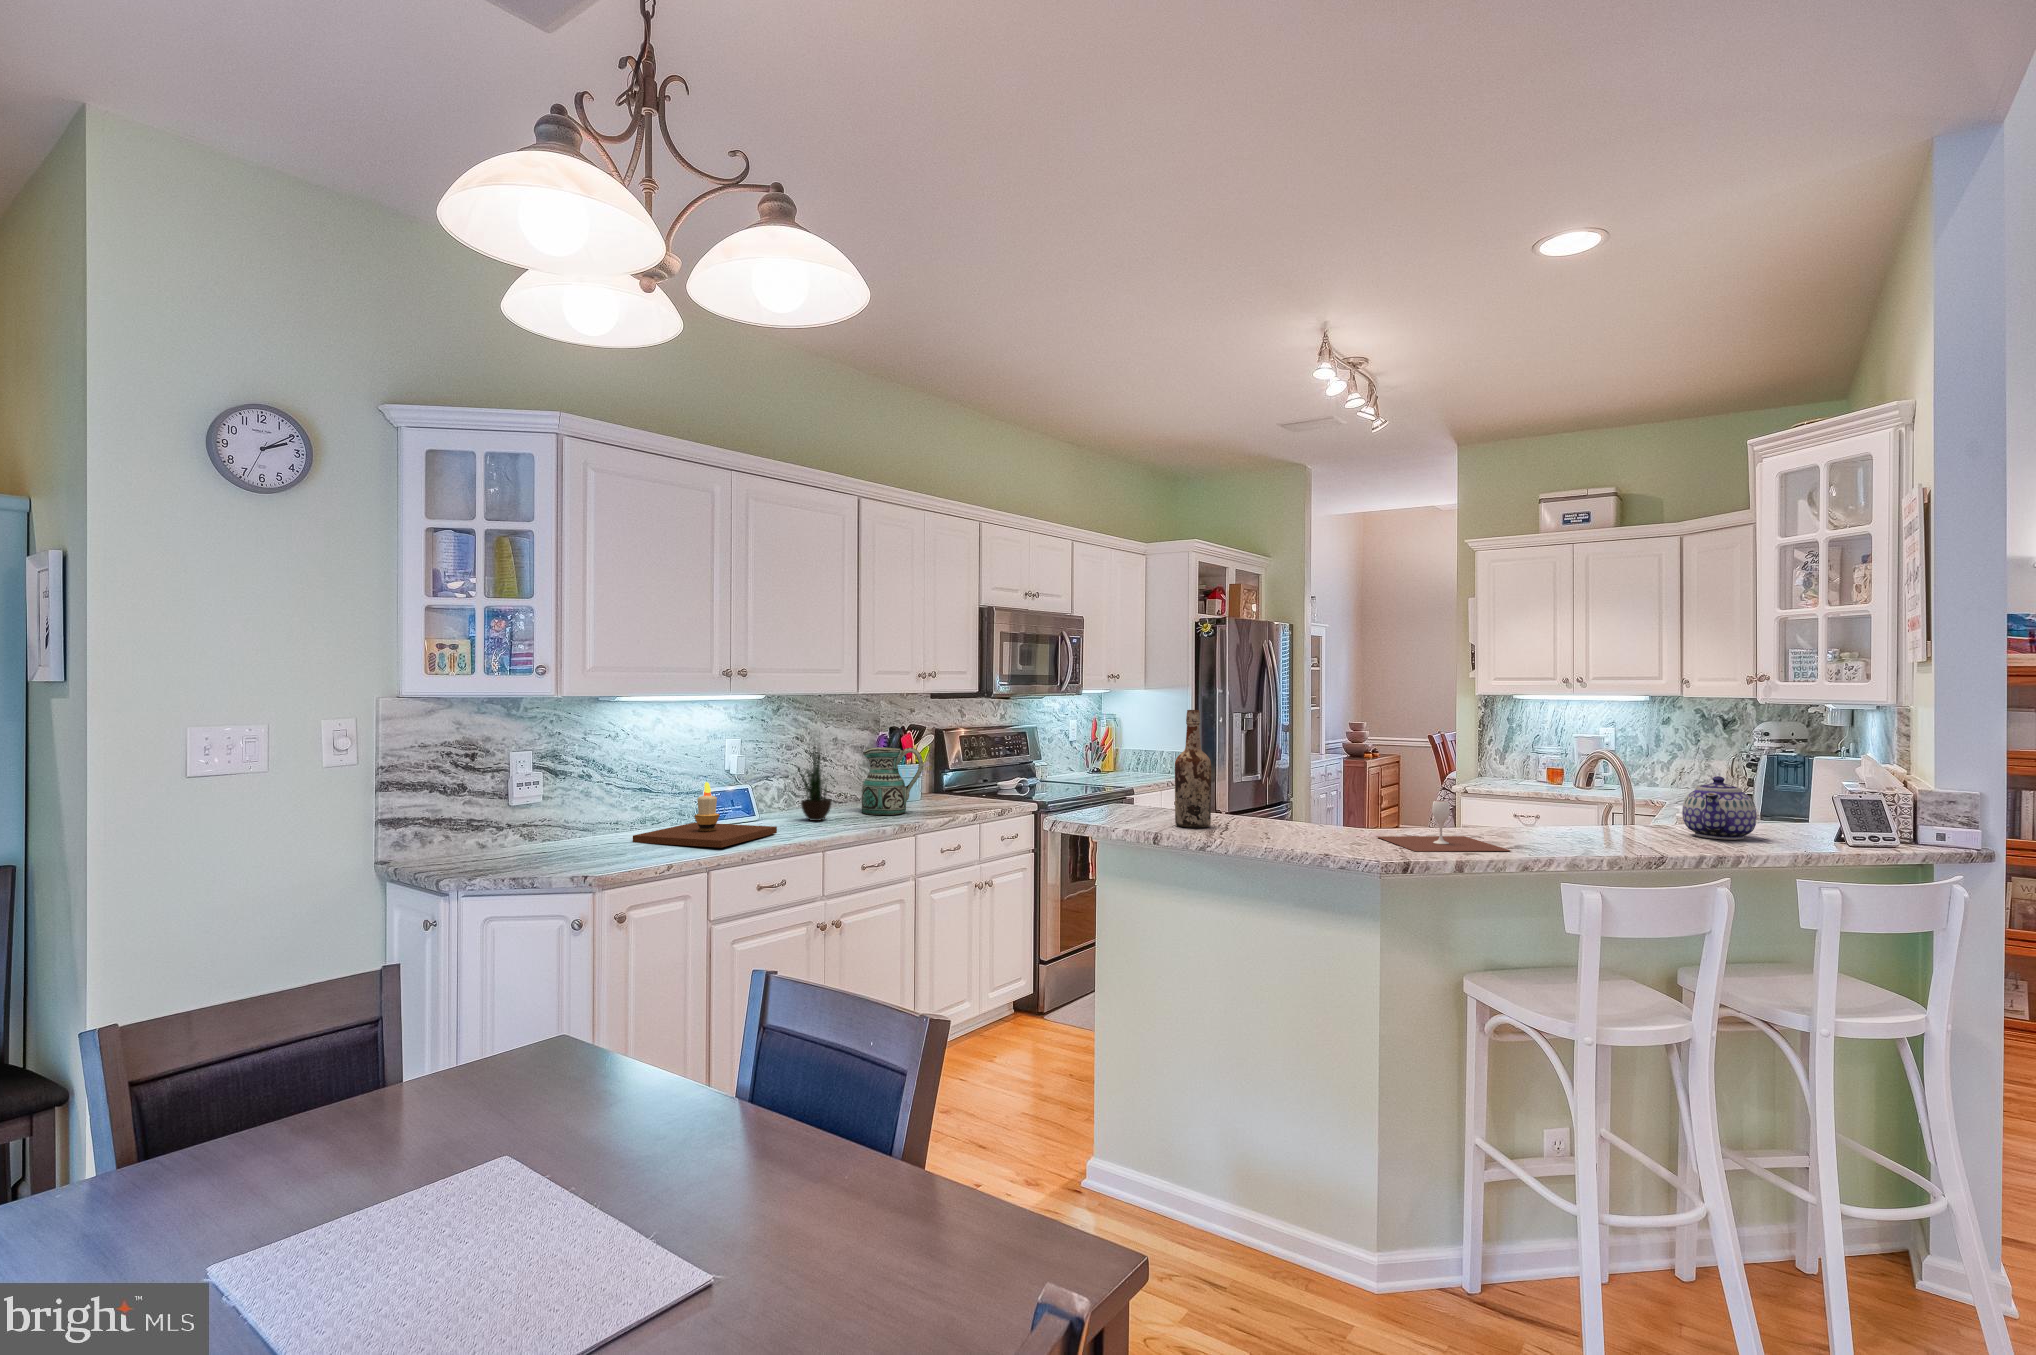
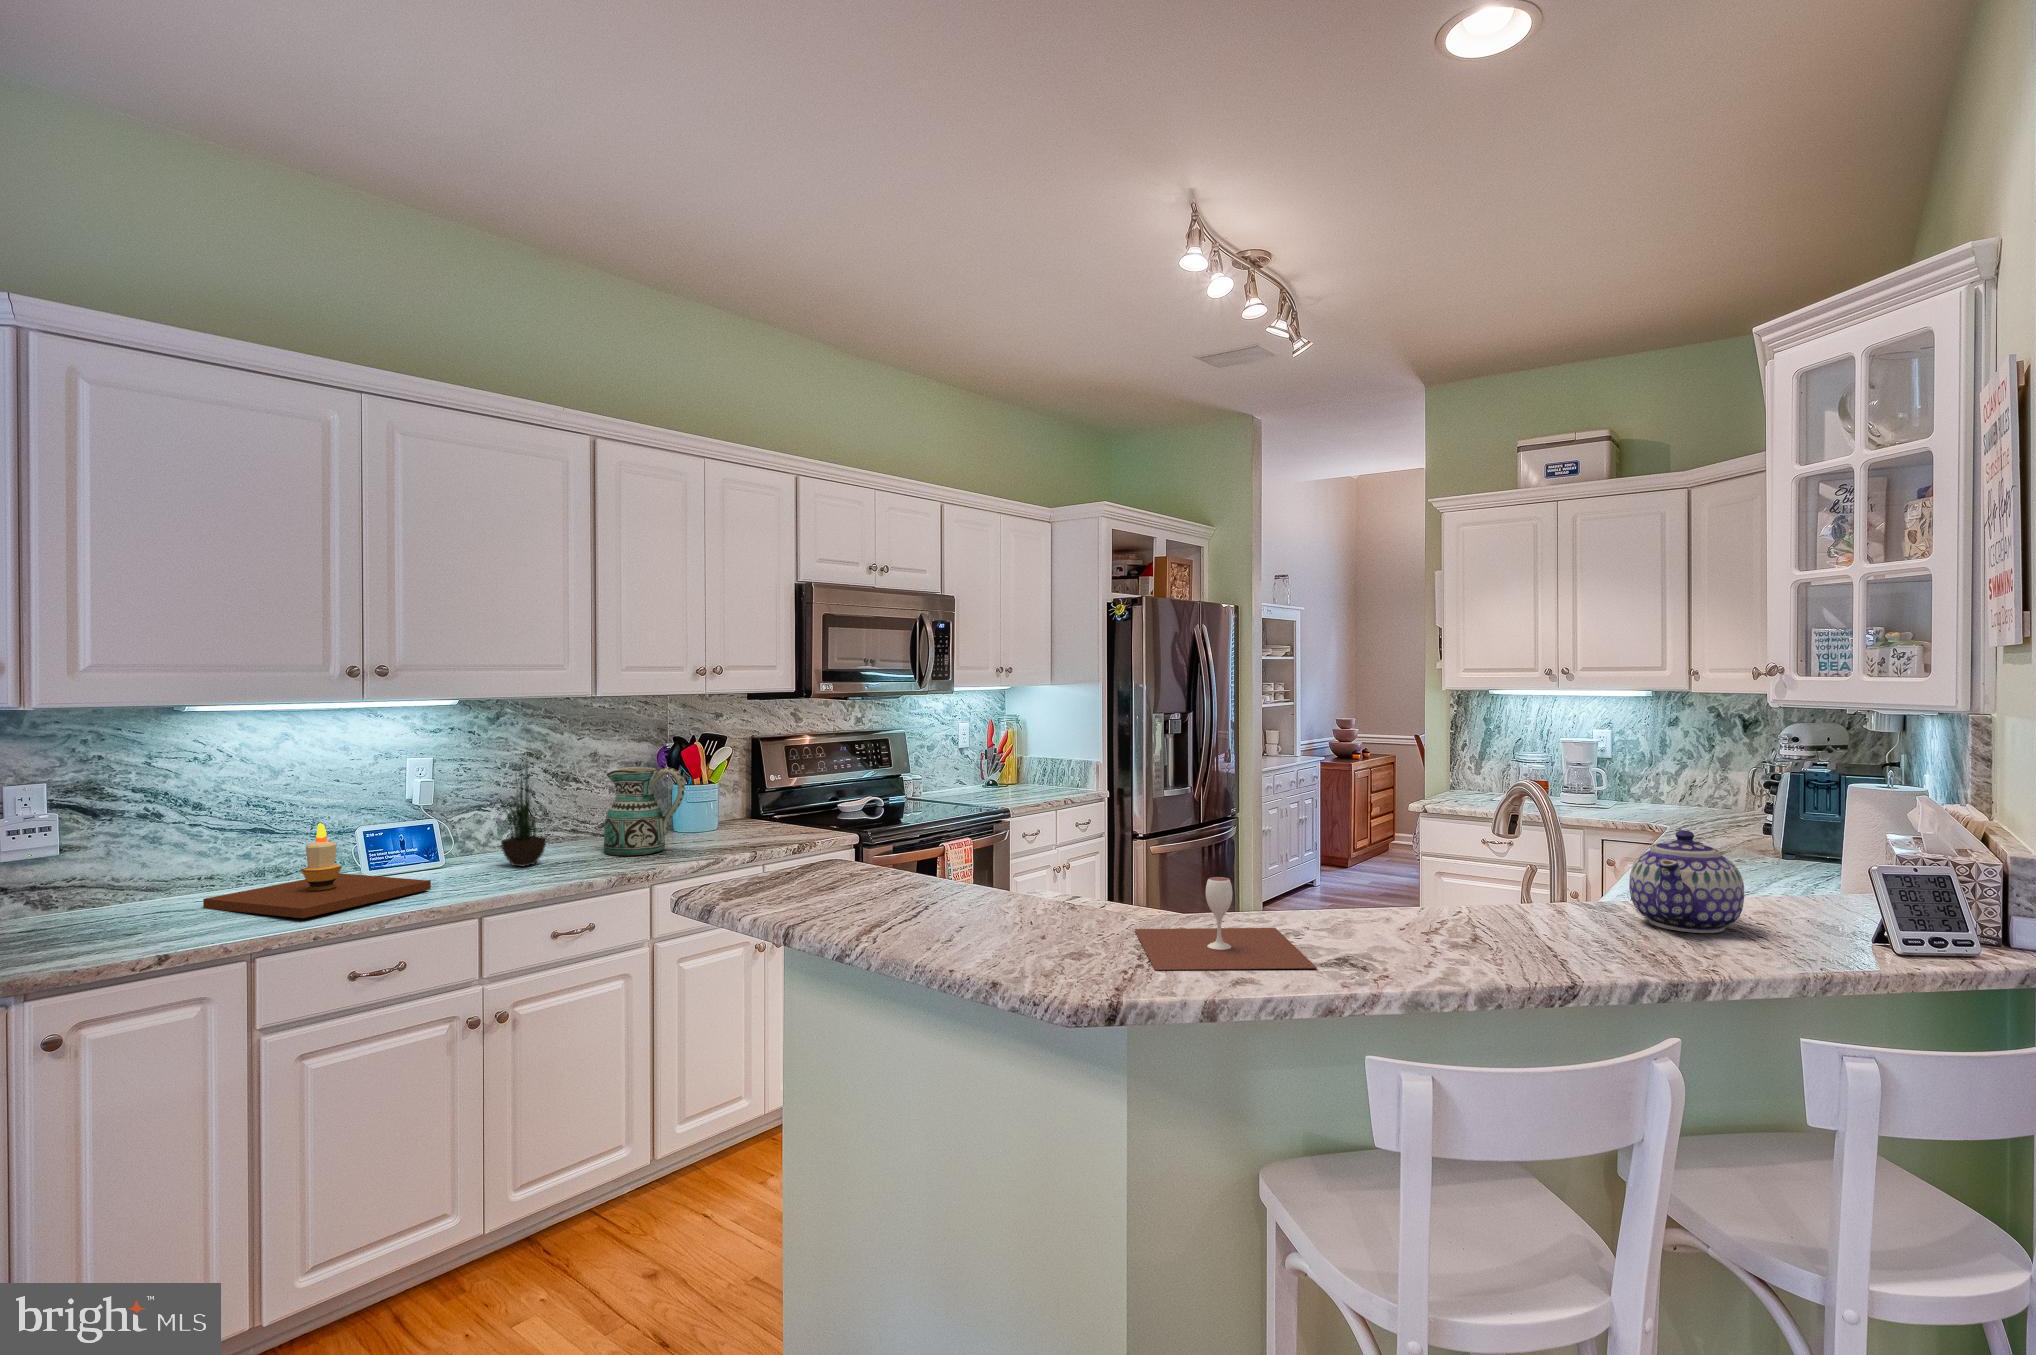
wine bottle: present [1175,710,1211,828] -> none [861,729,915,908]

